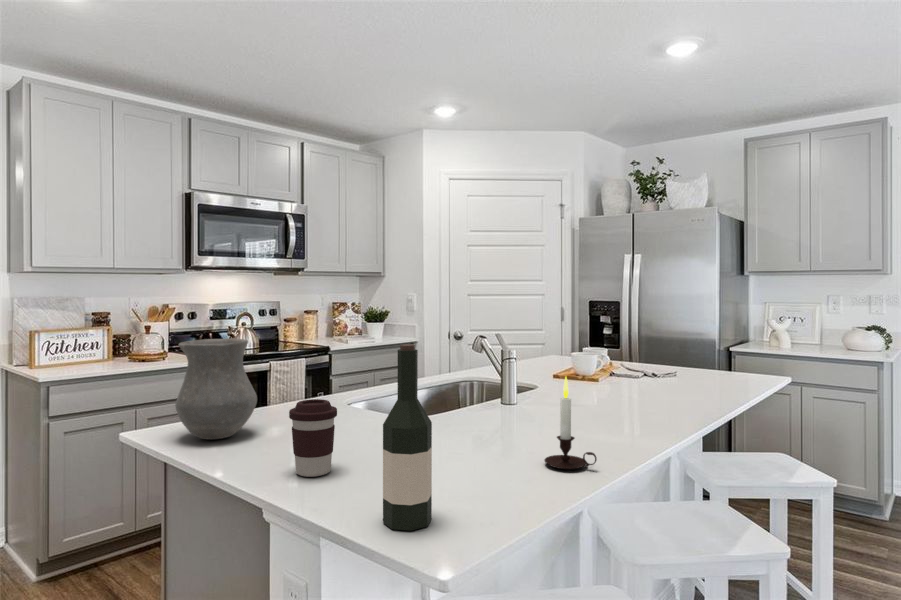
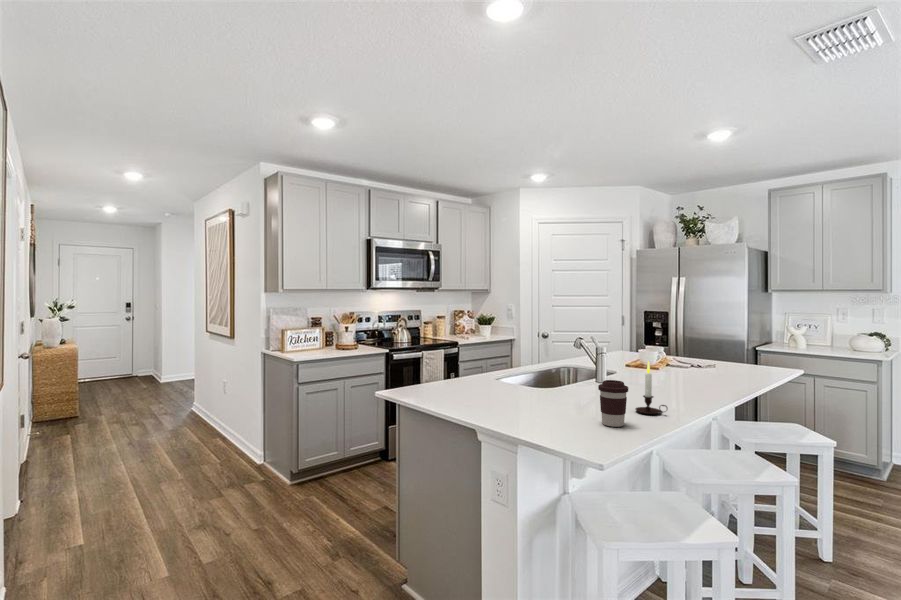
vase: present [176,338,257,439] -> none [414,336,458,393]
wine bottle: present [383,344,432,531] -> none [557,341,582,435]
coffee cup: present [289,399,337,477] -> present [598,380,628,427]

